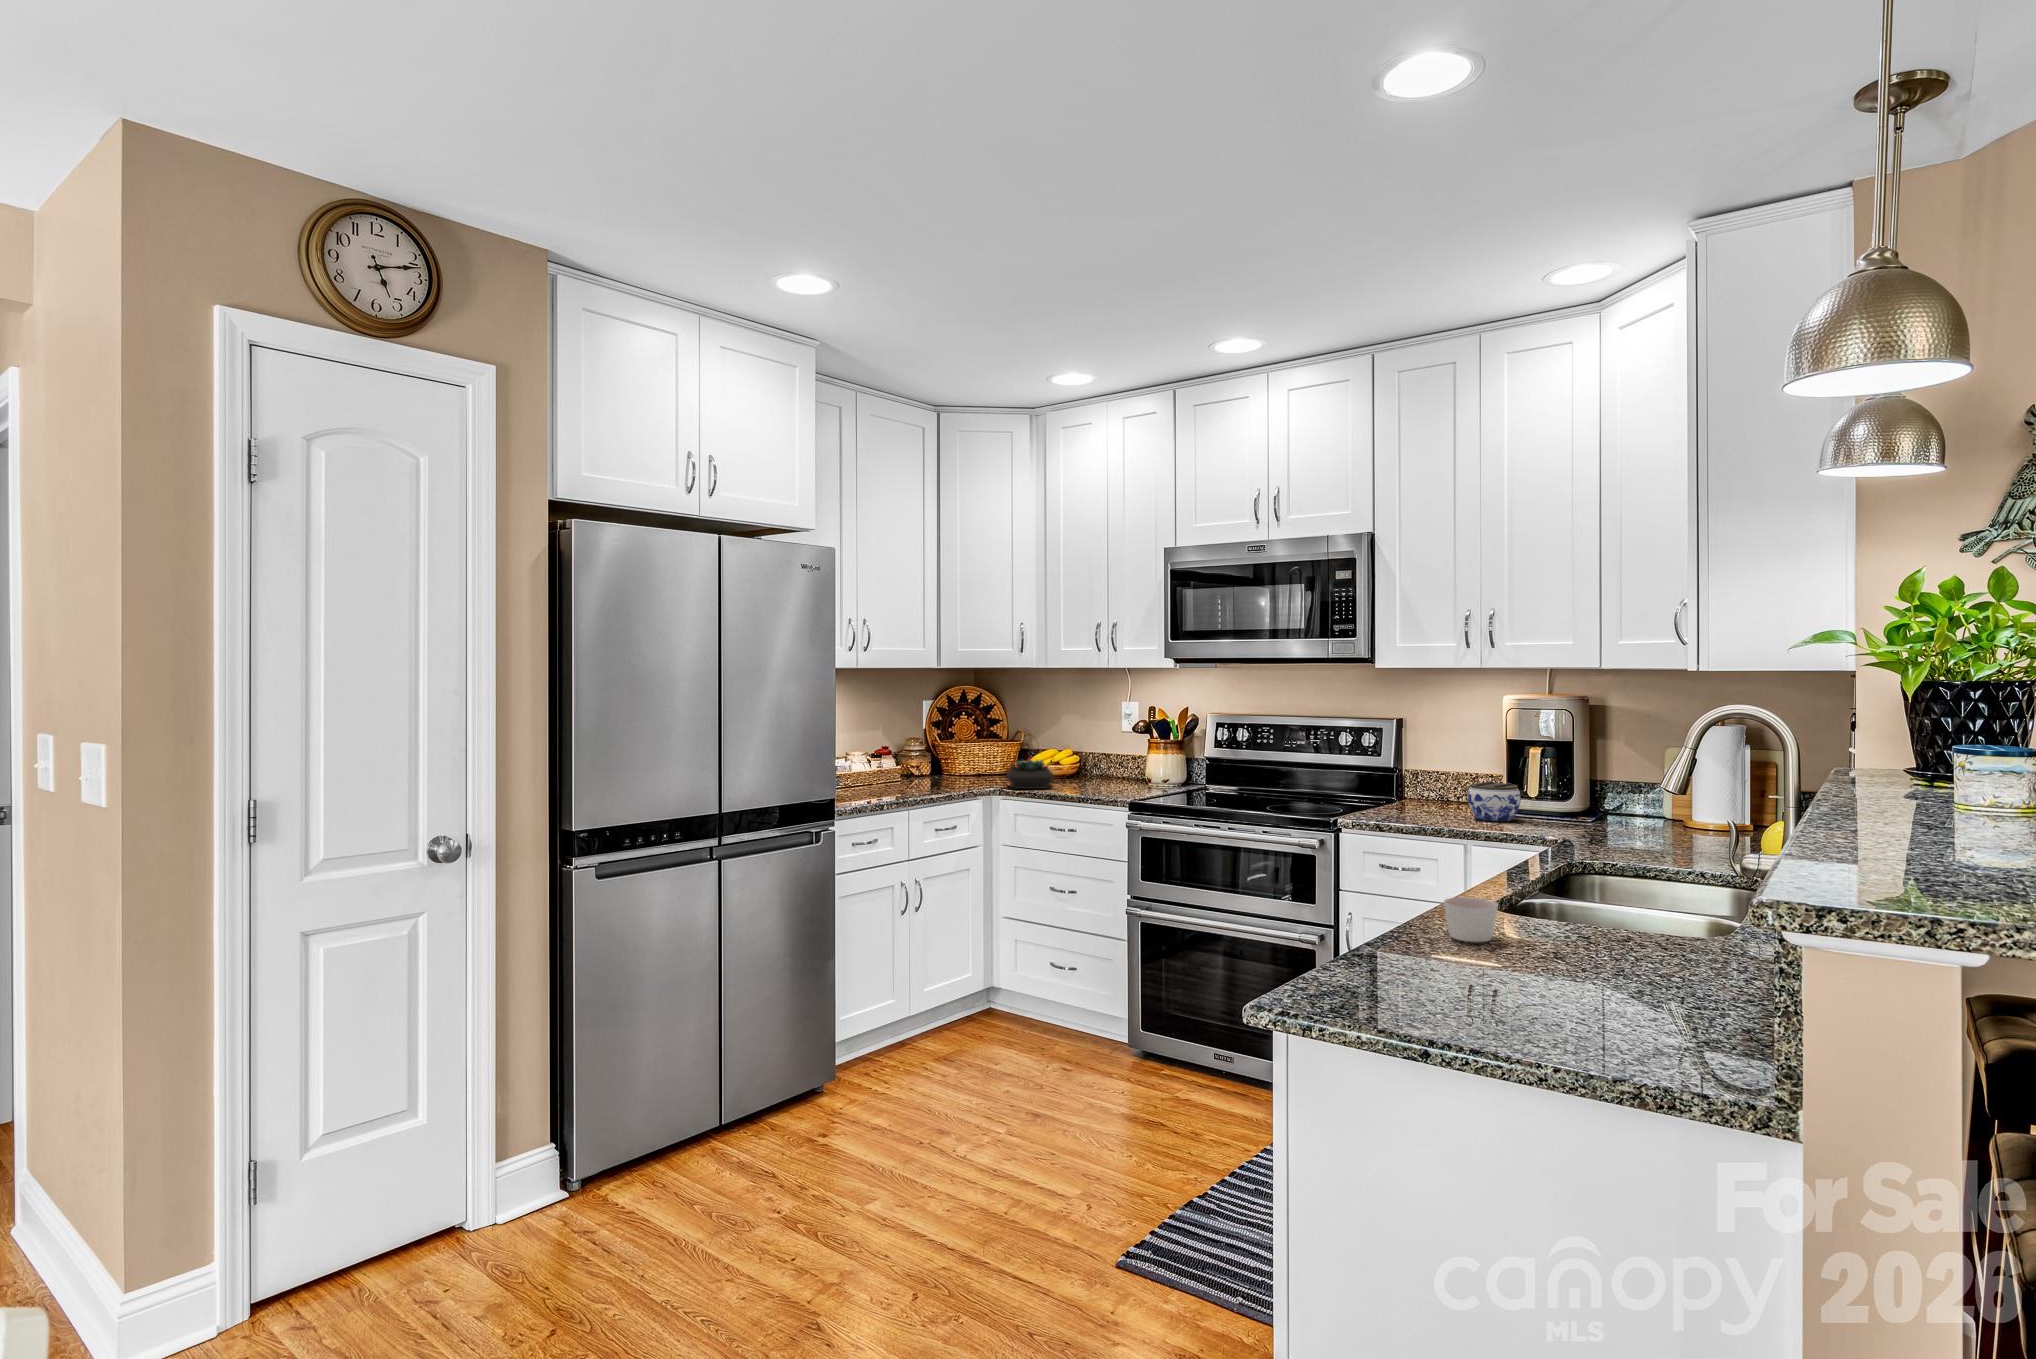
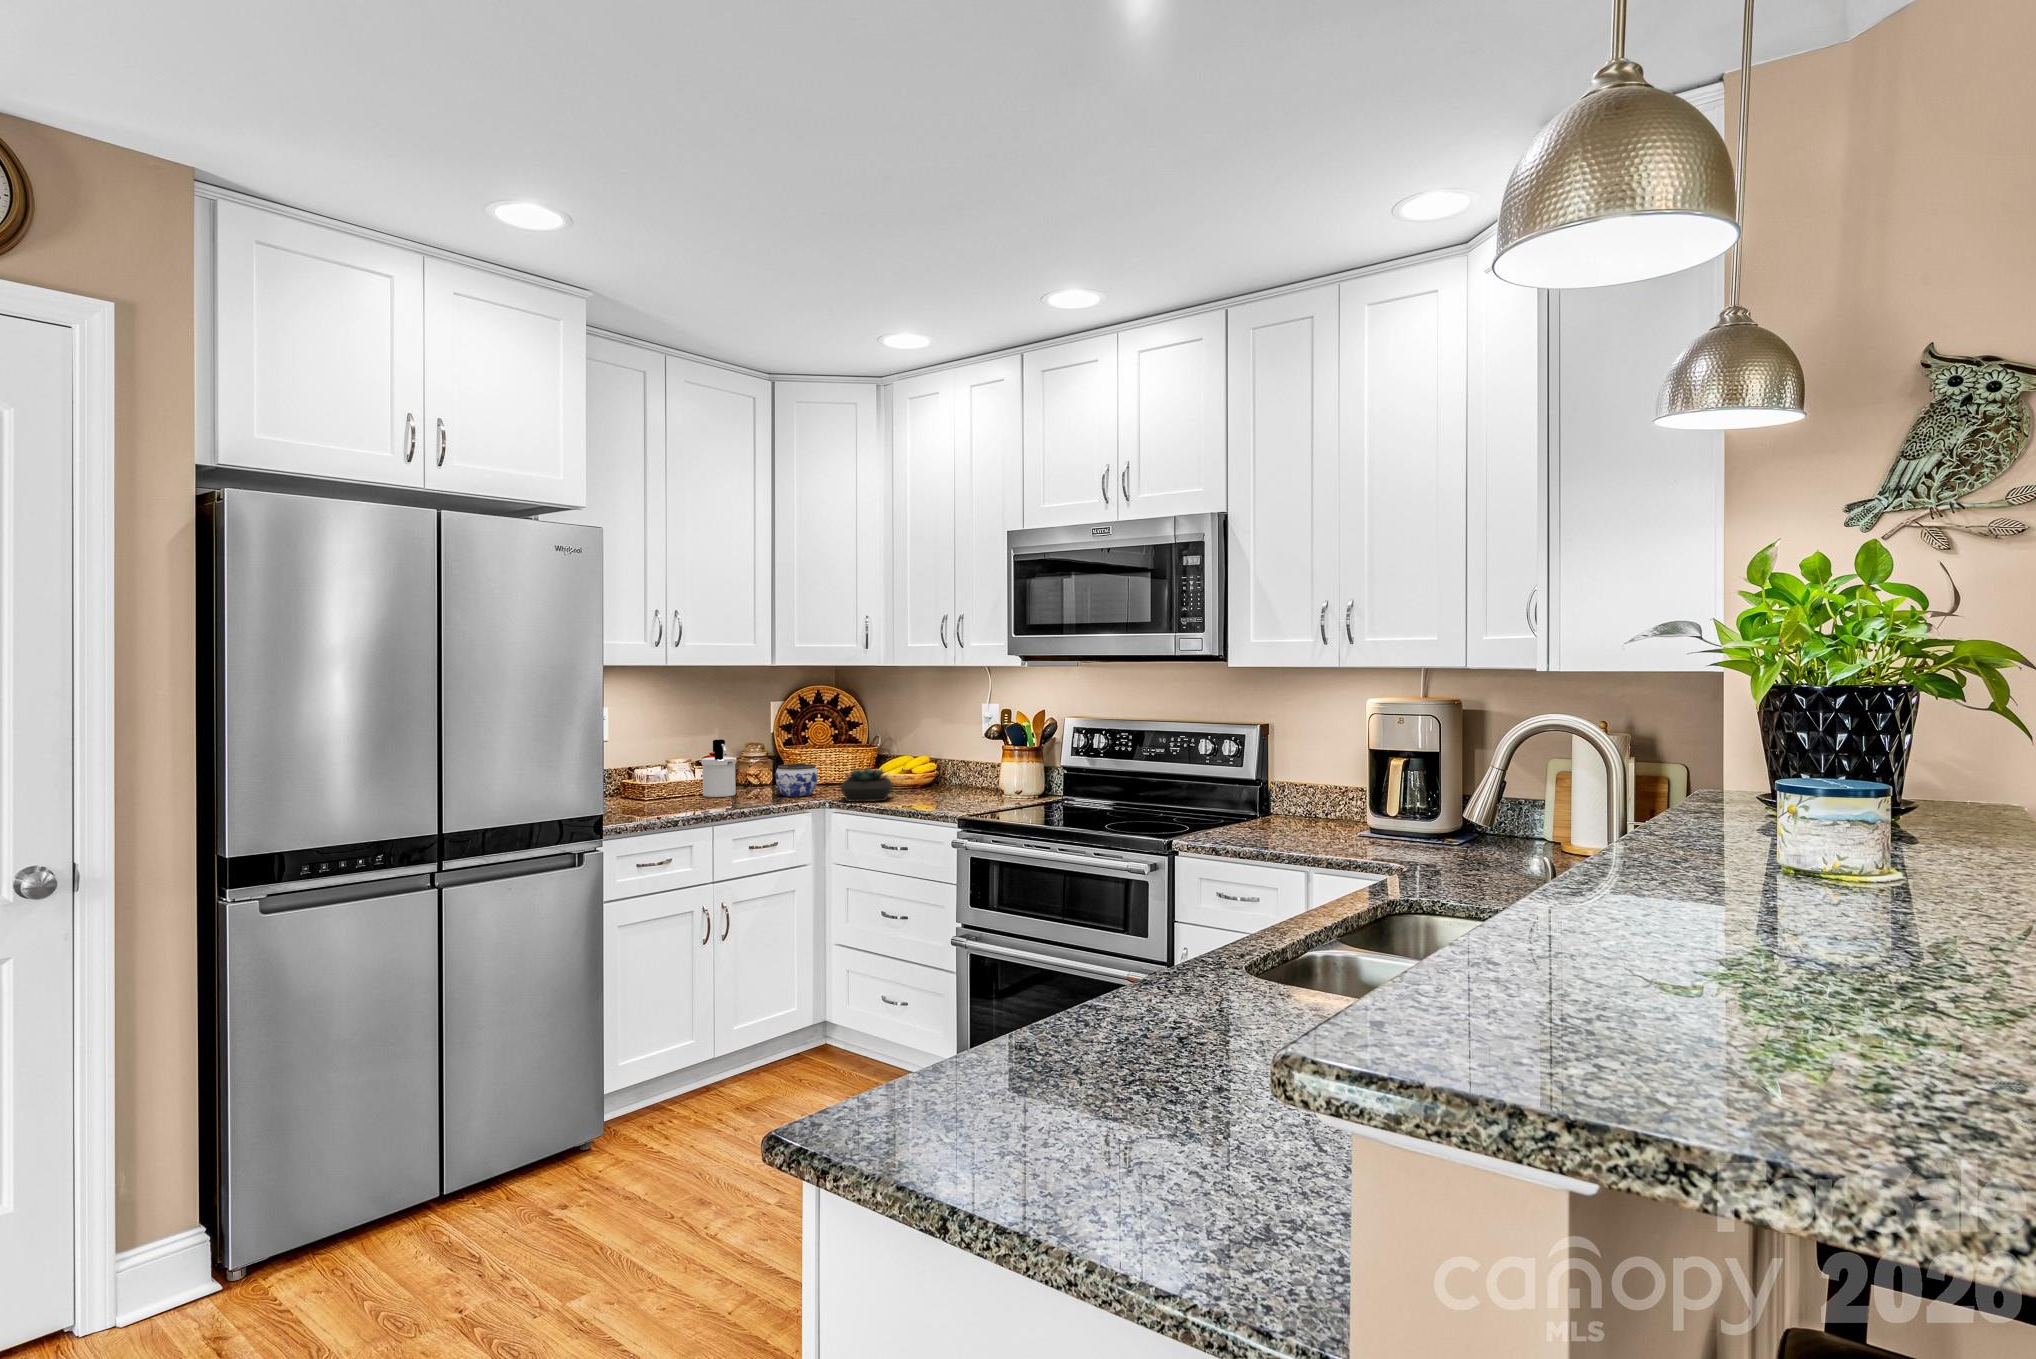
soap dispenser: none [878,734,908,786] -> present [701,739,737,797]
jar: present [1468,782,1521,821] -> present [776,763,818,797]
candle: present [1444,897,1498,942] -> none [1162,954,1228,1014]

